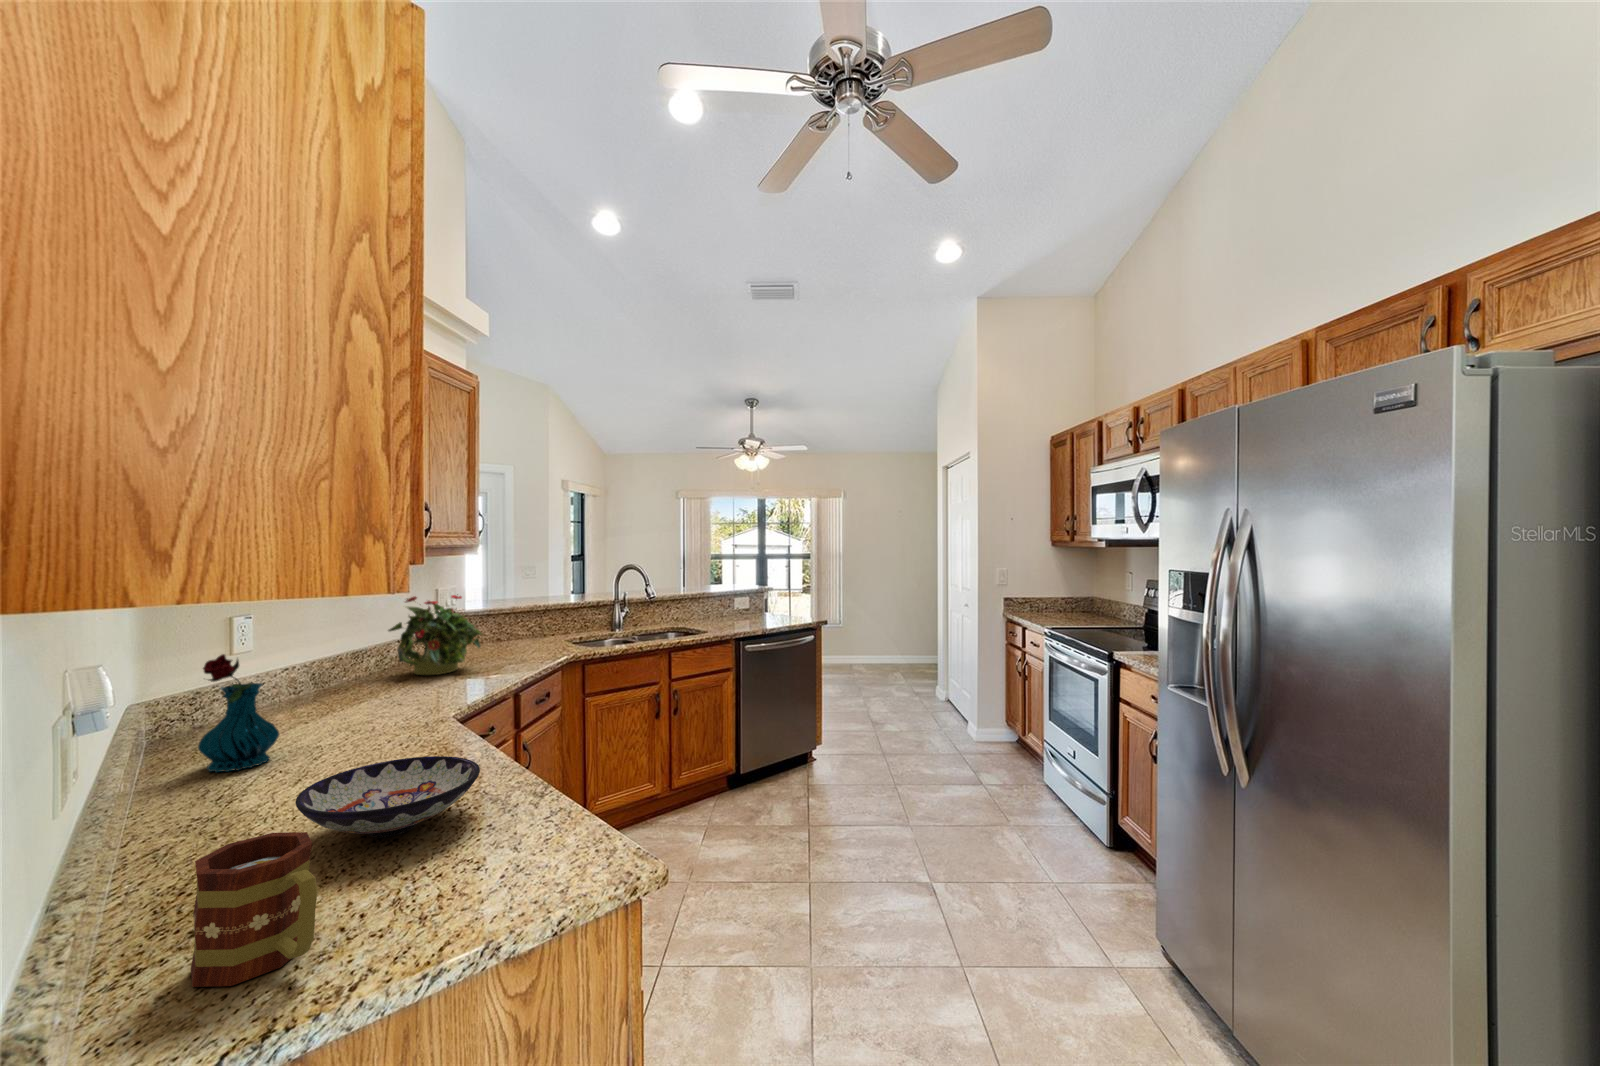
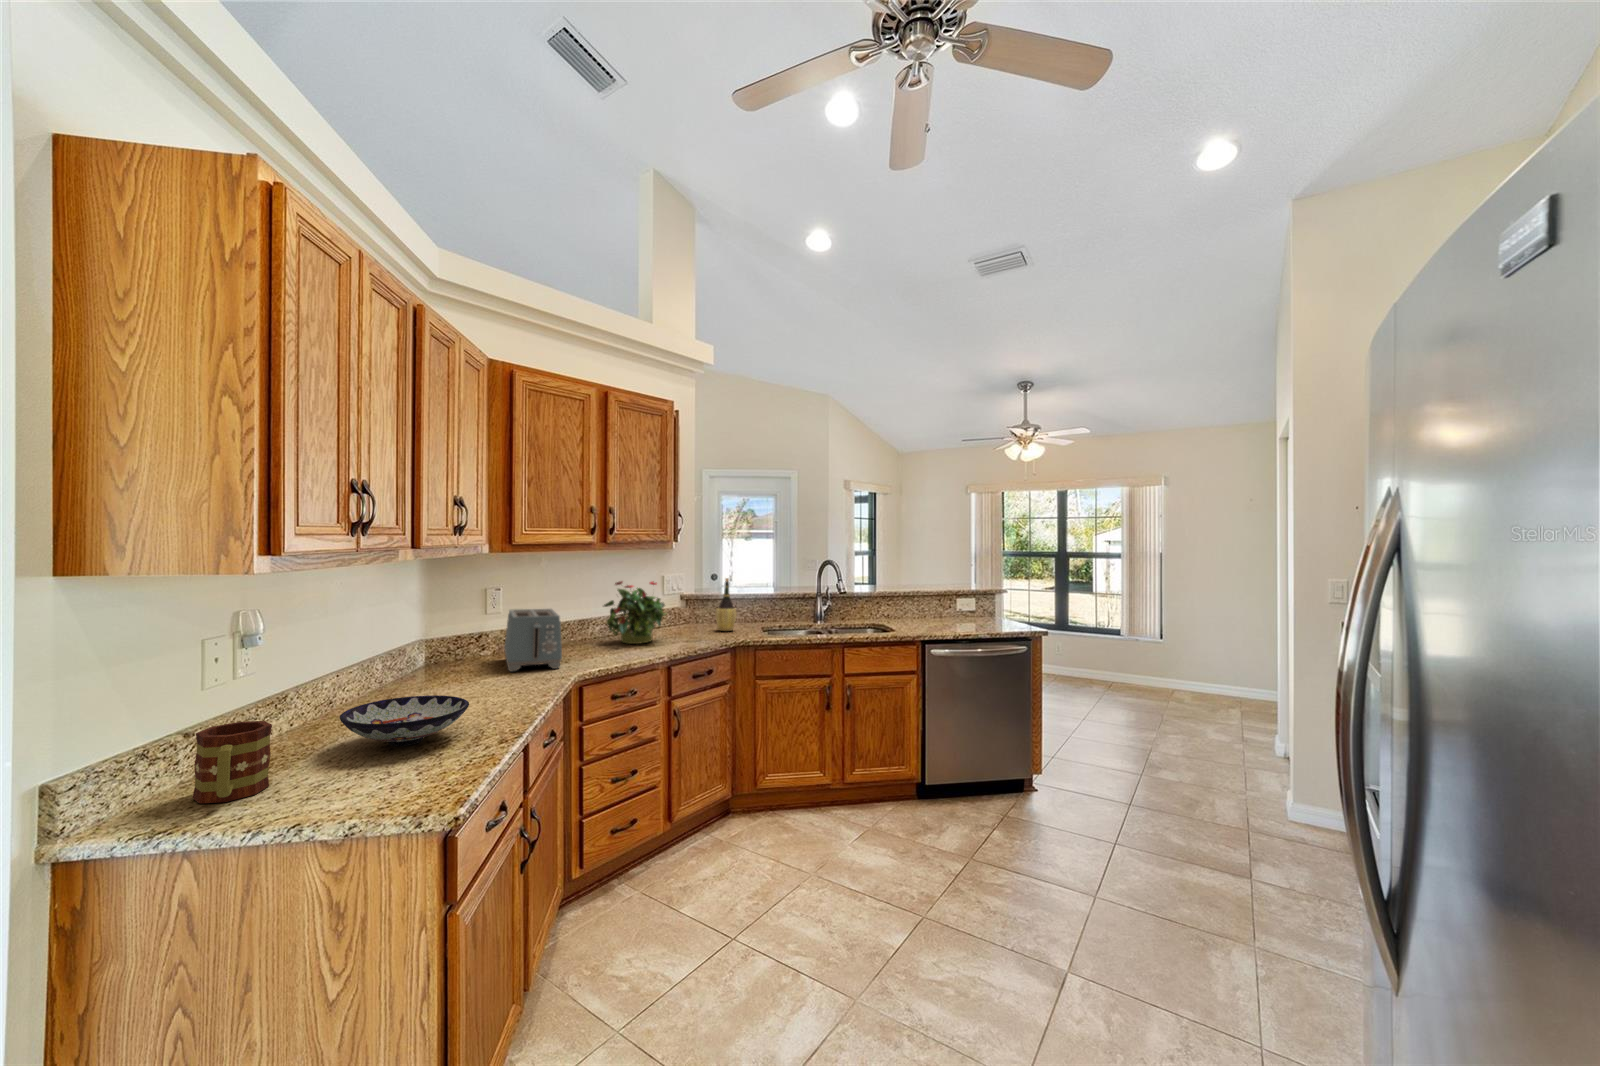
wine bottle: none [511,587,538,649] -> present [715,578,737,631]
toaster: none [277,638,405,728] -> present [504,609,562,672]
vase: present [198,654,279,772] -> none [411,611,457,689]

